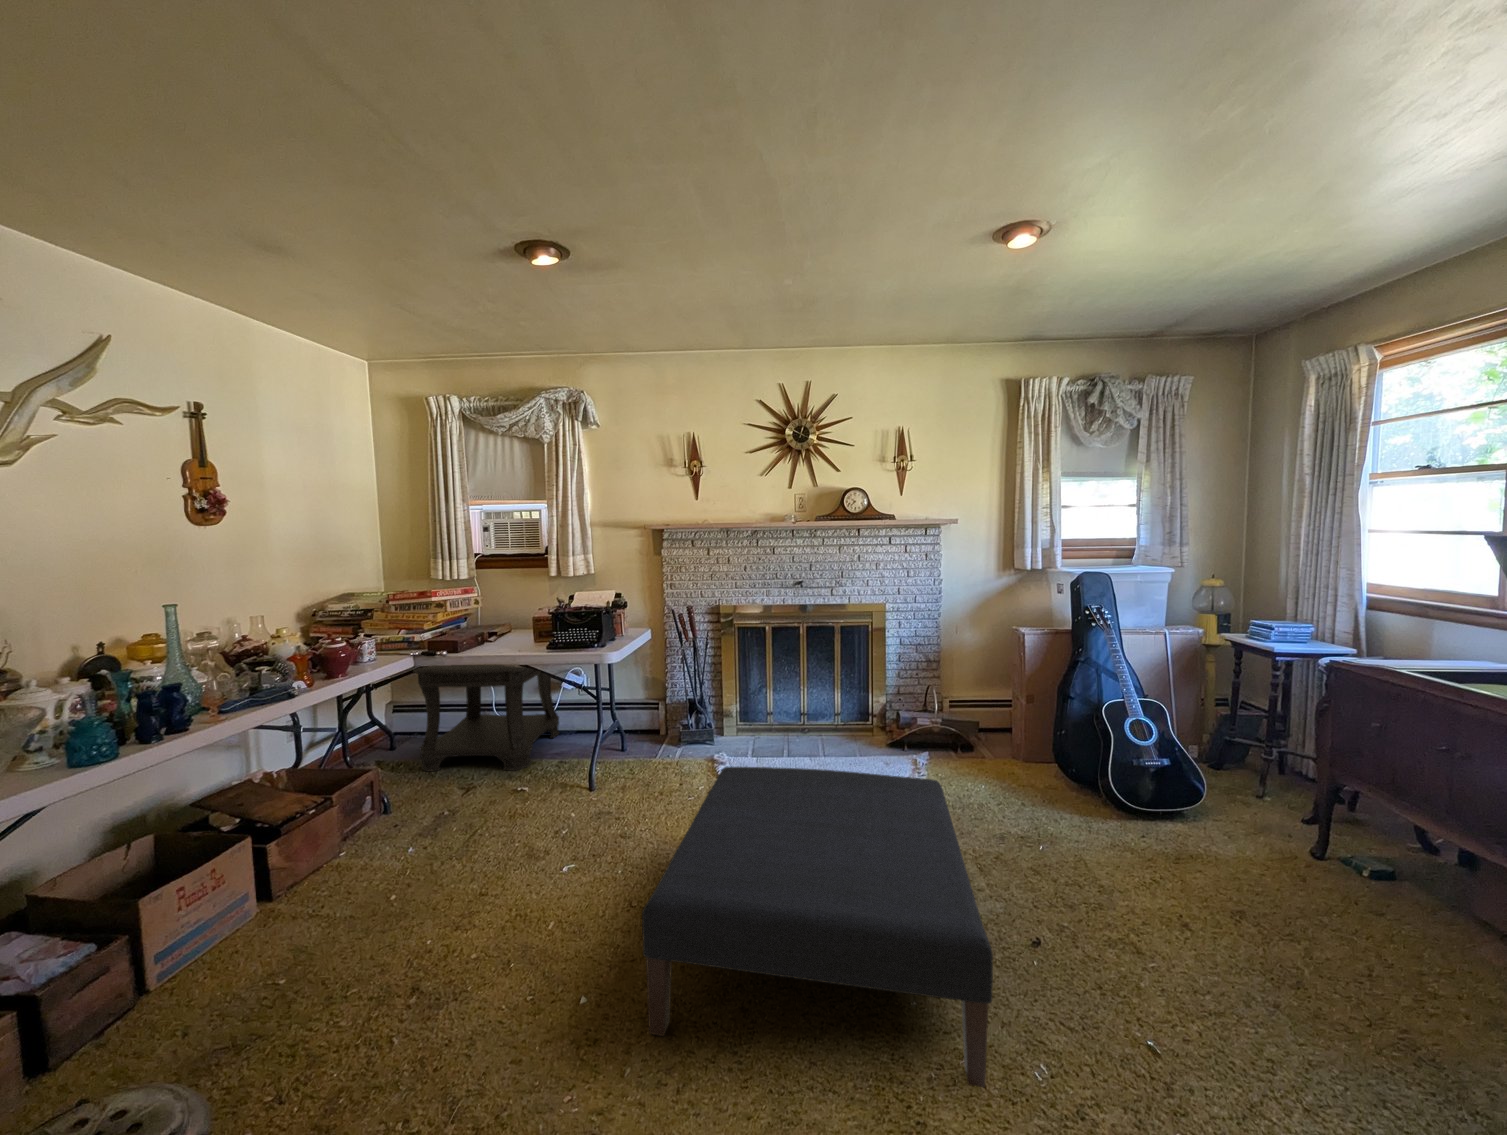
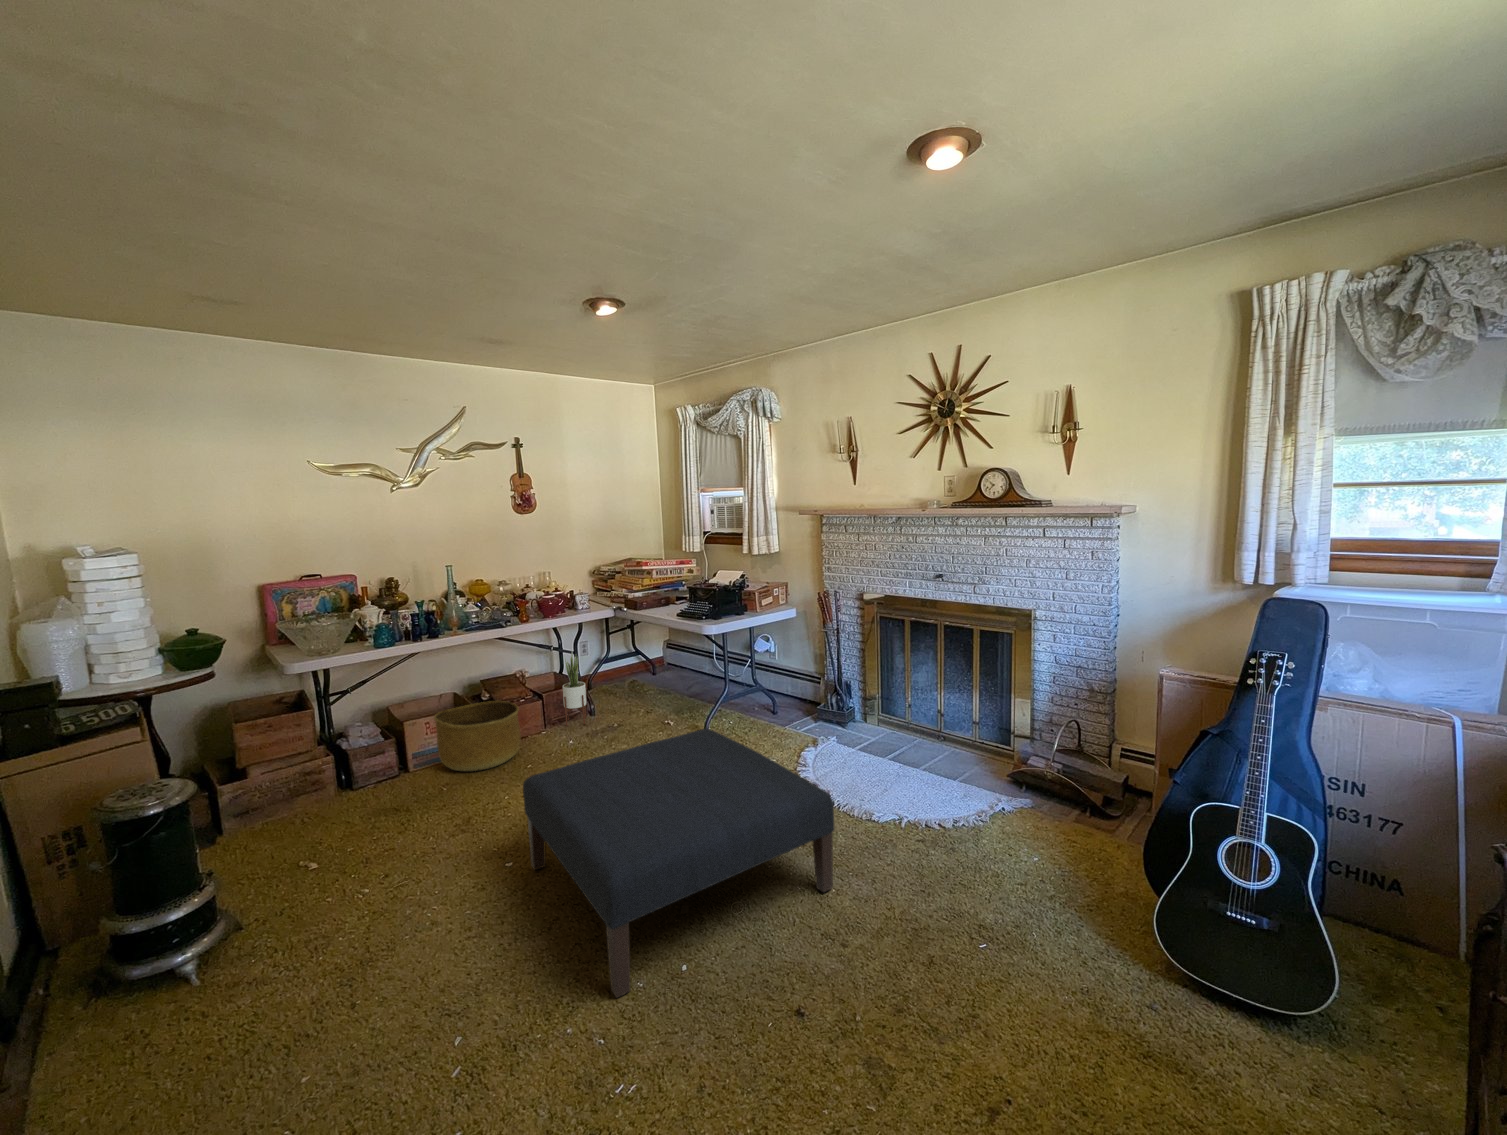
side table: present [414,665,559,772] -> none [637,606,747,707]
potted plant: none [357,729,402,848] -> present [563,653,586,726]
basket: none [174,835,363,995] -> present [434,701,521,771]

